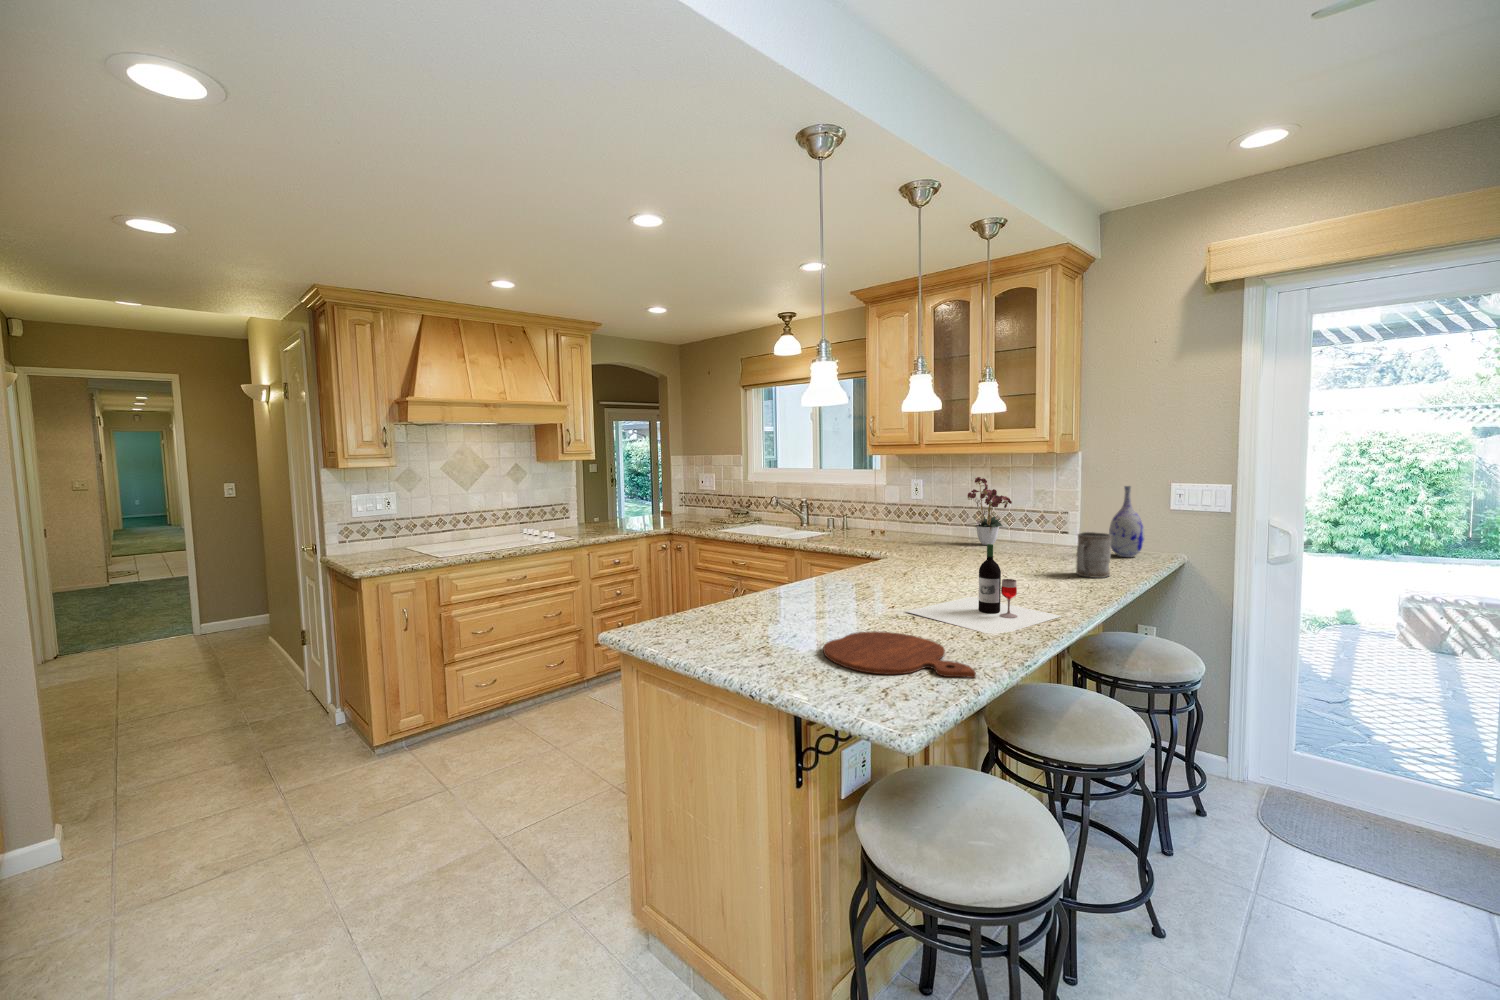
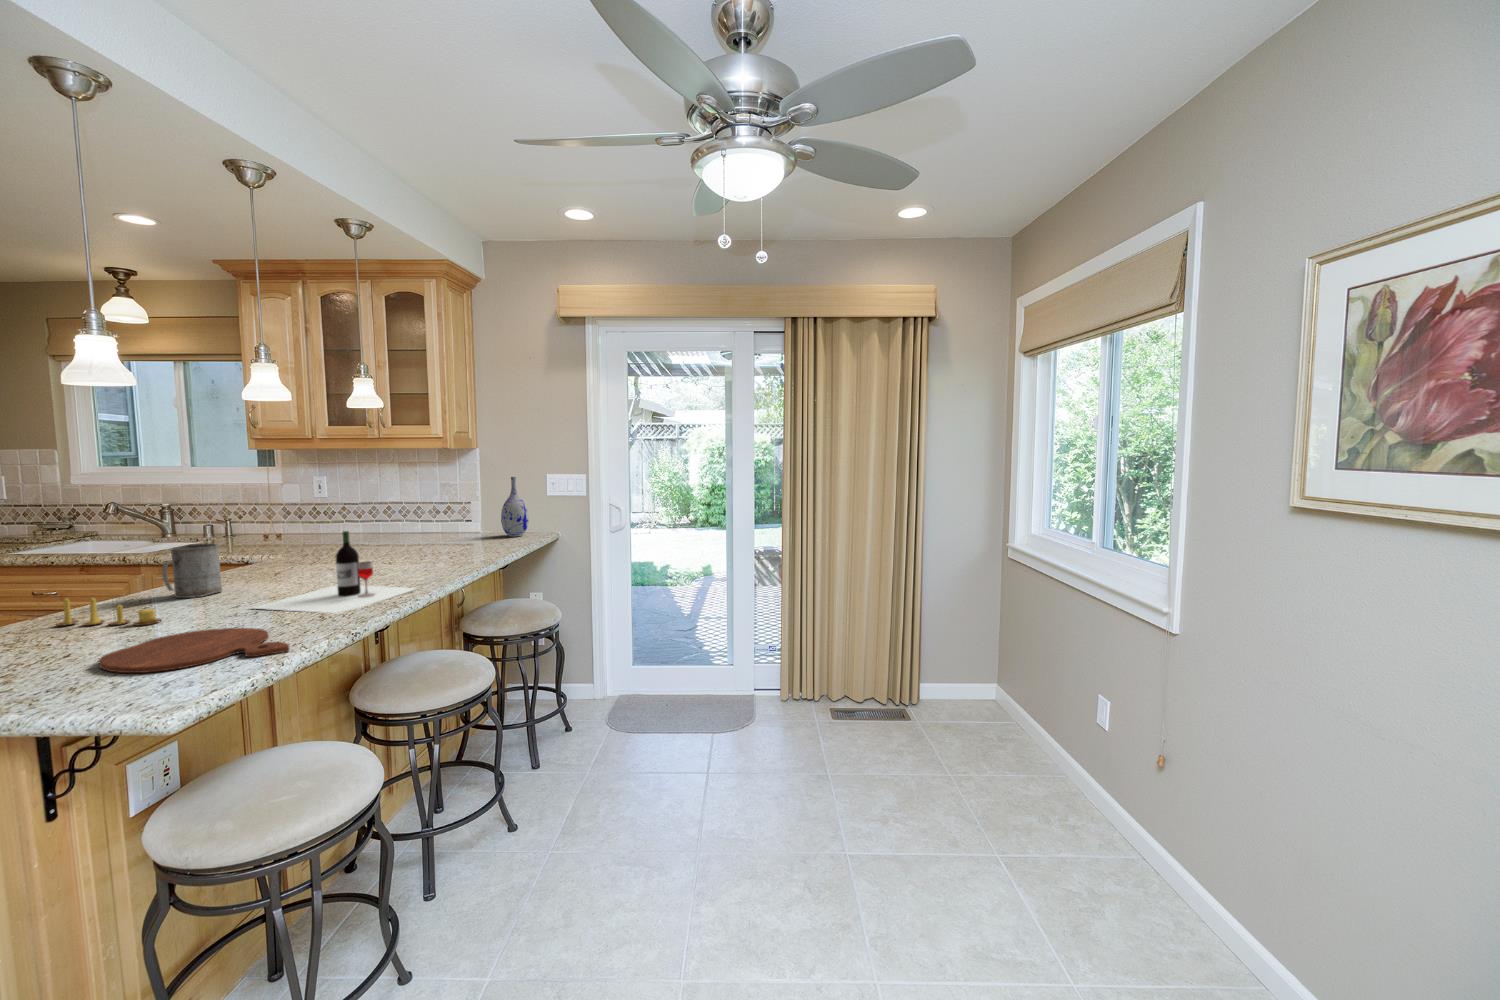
flower arrangement: present [967,477,1012,545] -> none [369,469,421,538]
mug: present [1076,532,1111,578] -> present [162,543,222,598]
candle: none [775,579,844,614] -> present [56,598,161,626]

